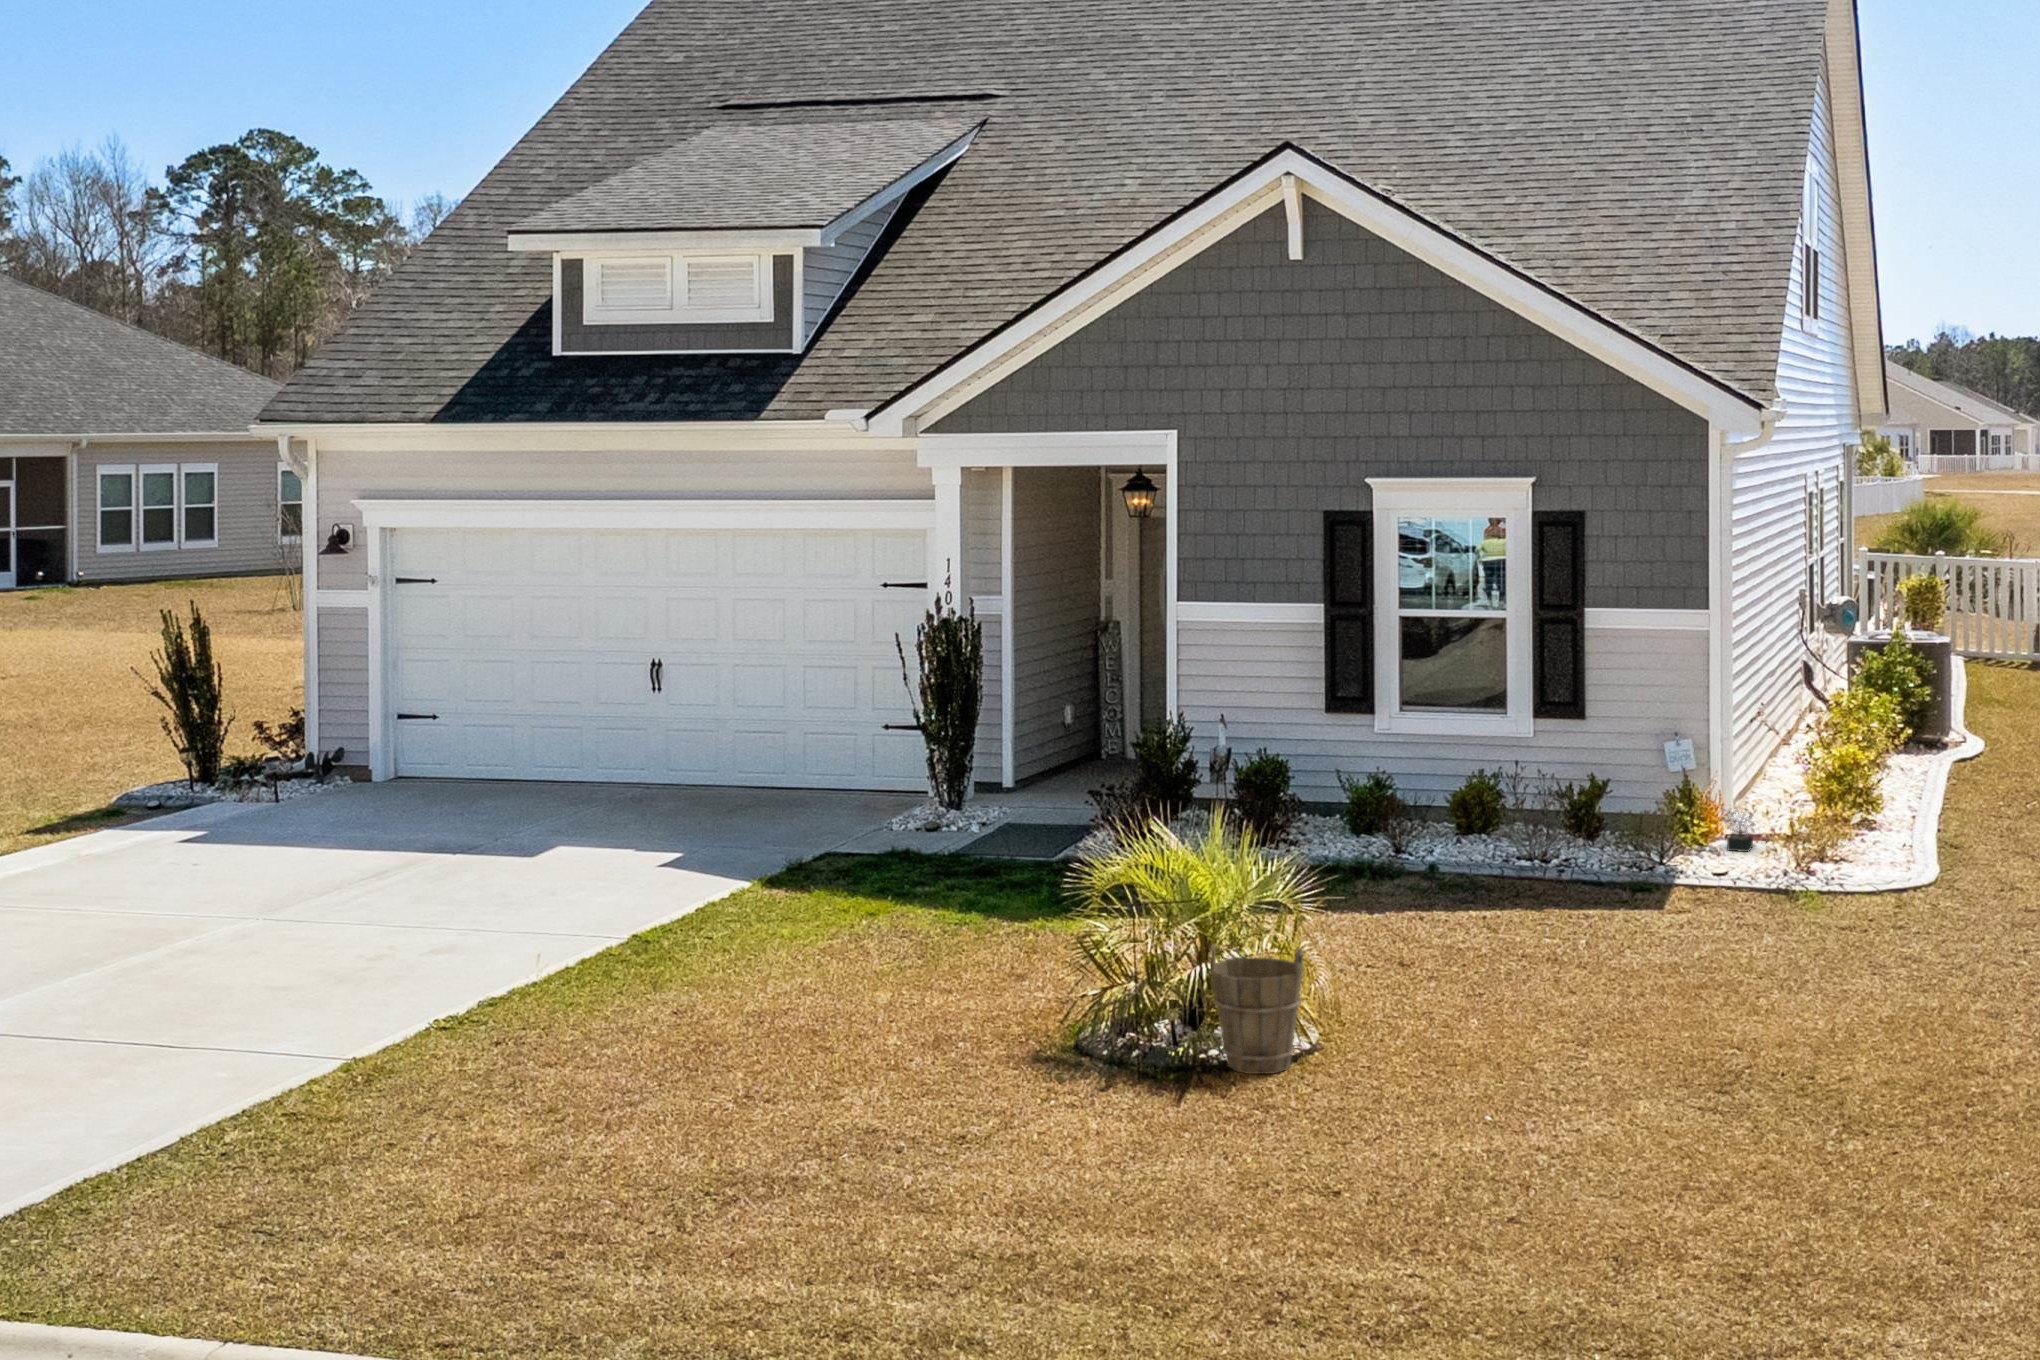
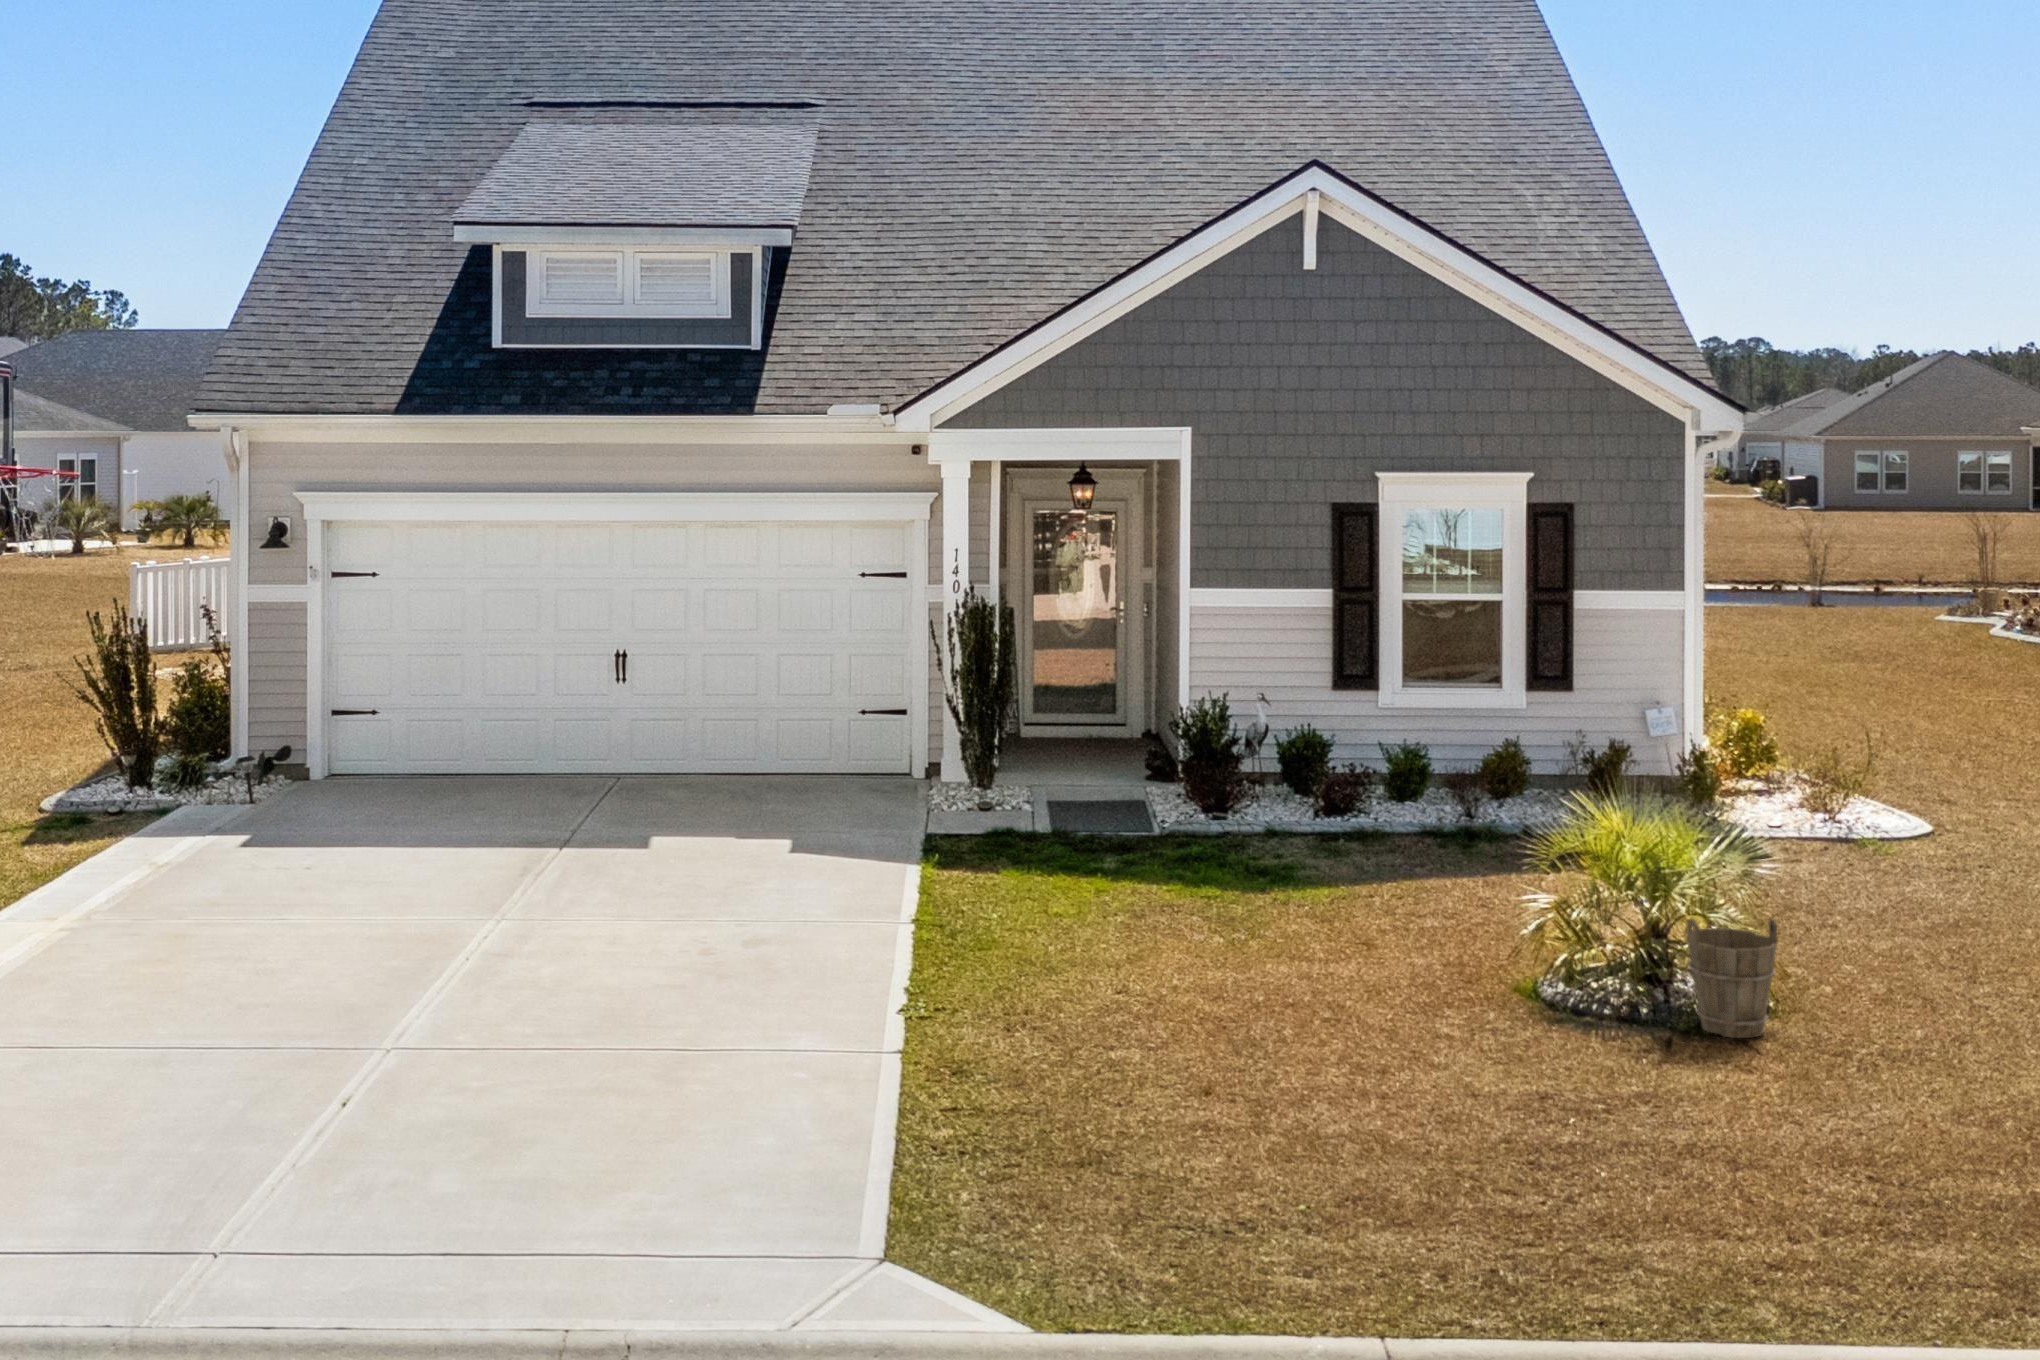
decorative plant: present [1720,806,1755,852] -> none [1686,761,1725,802]

